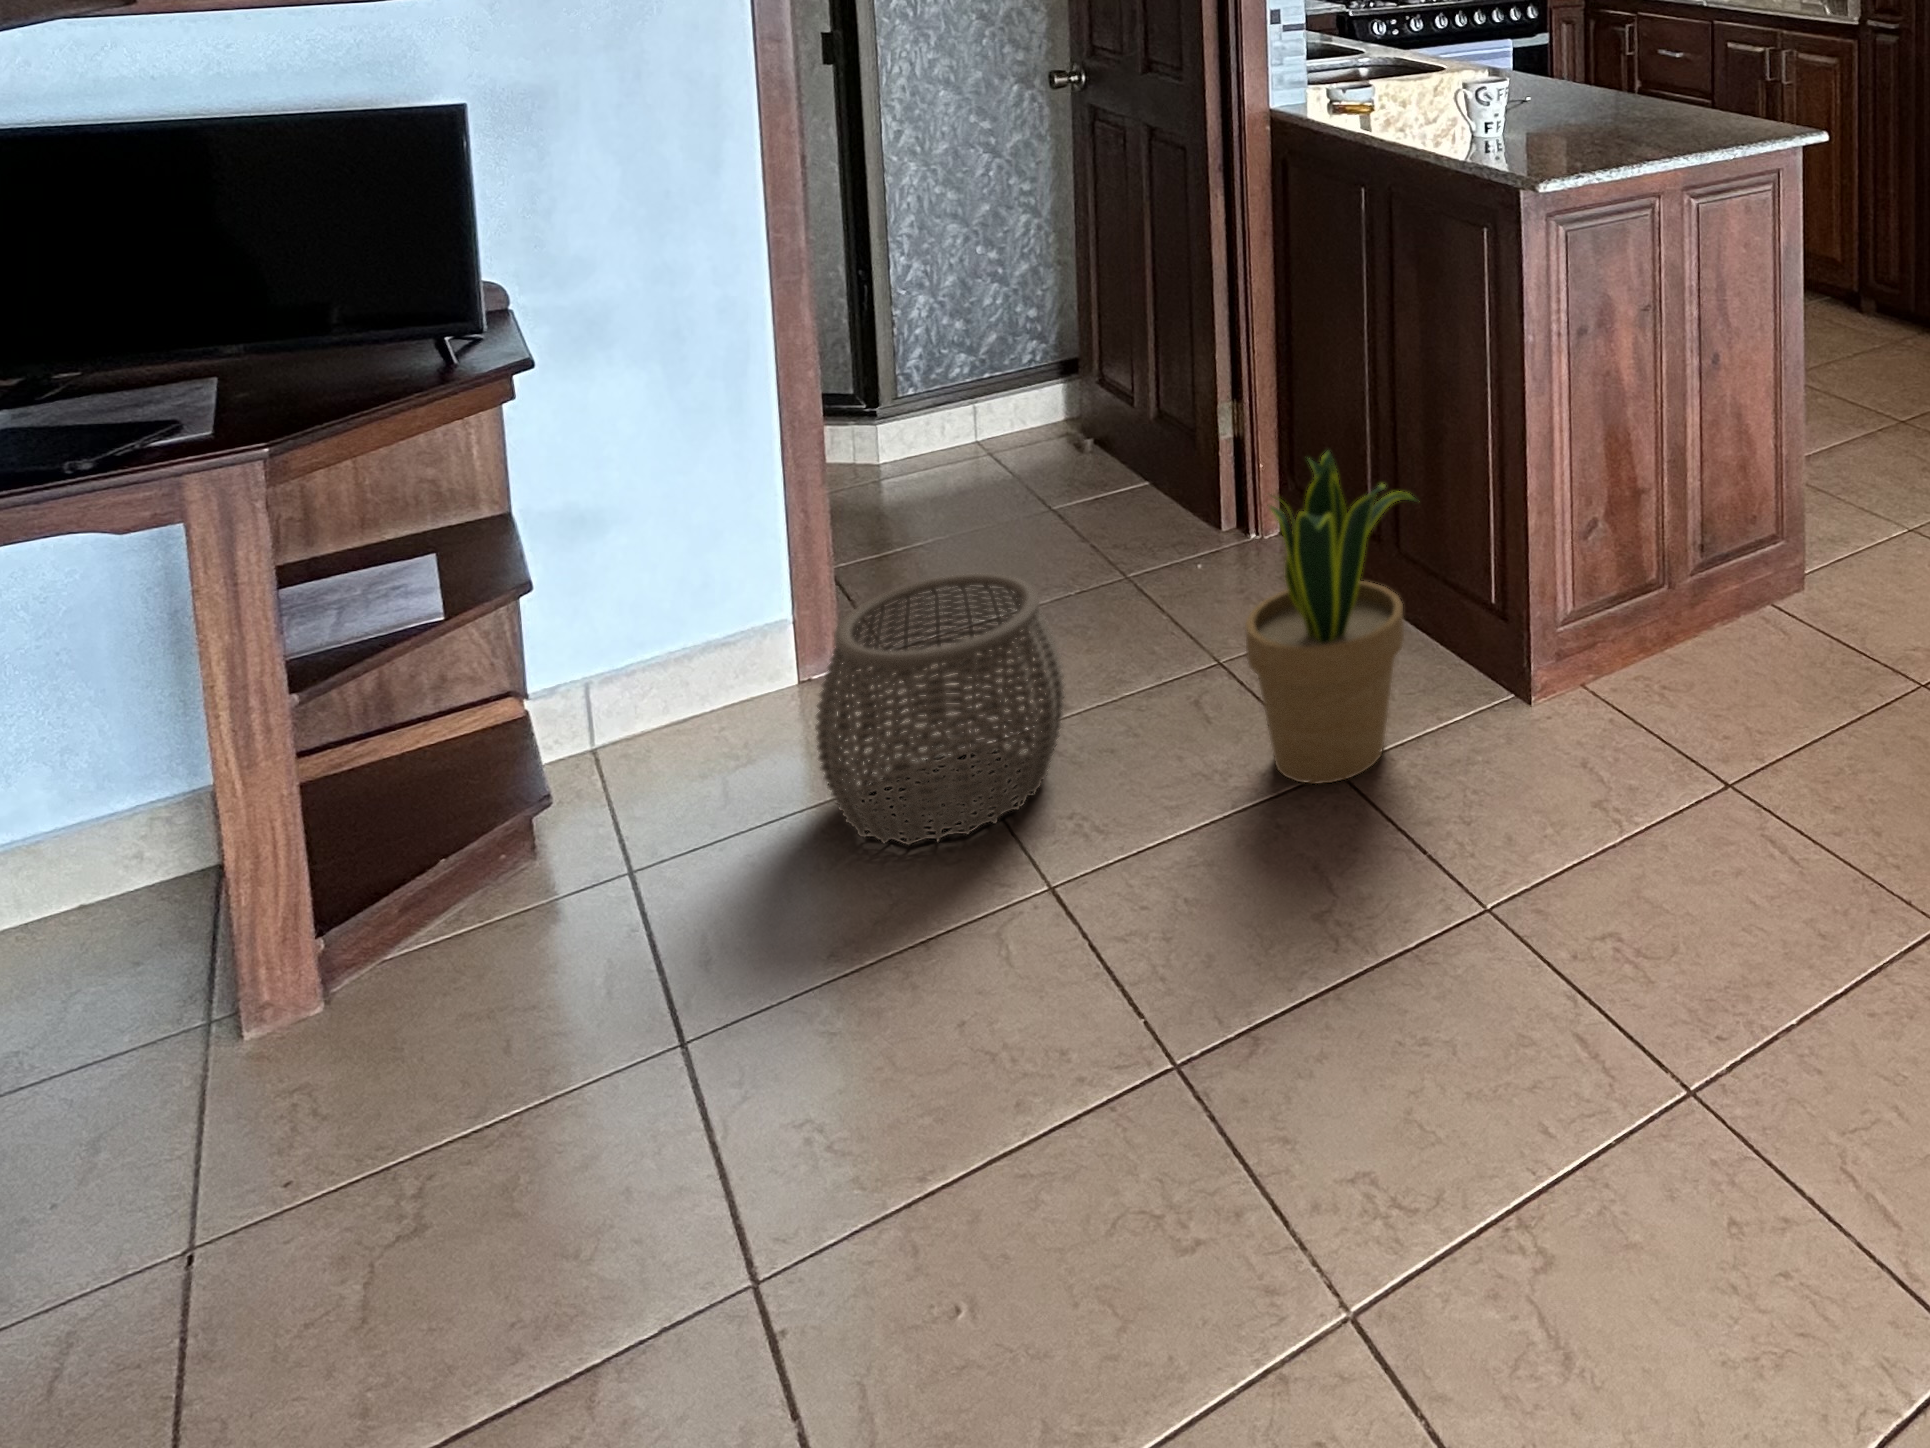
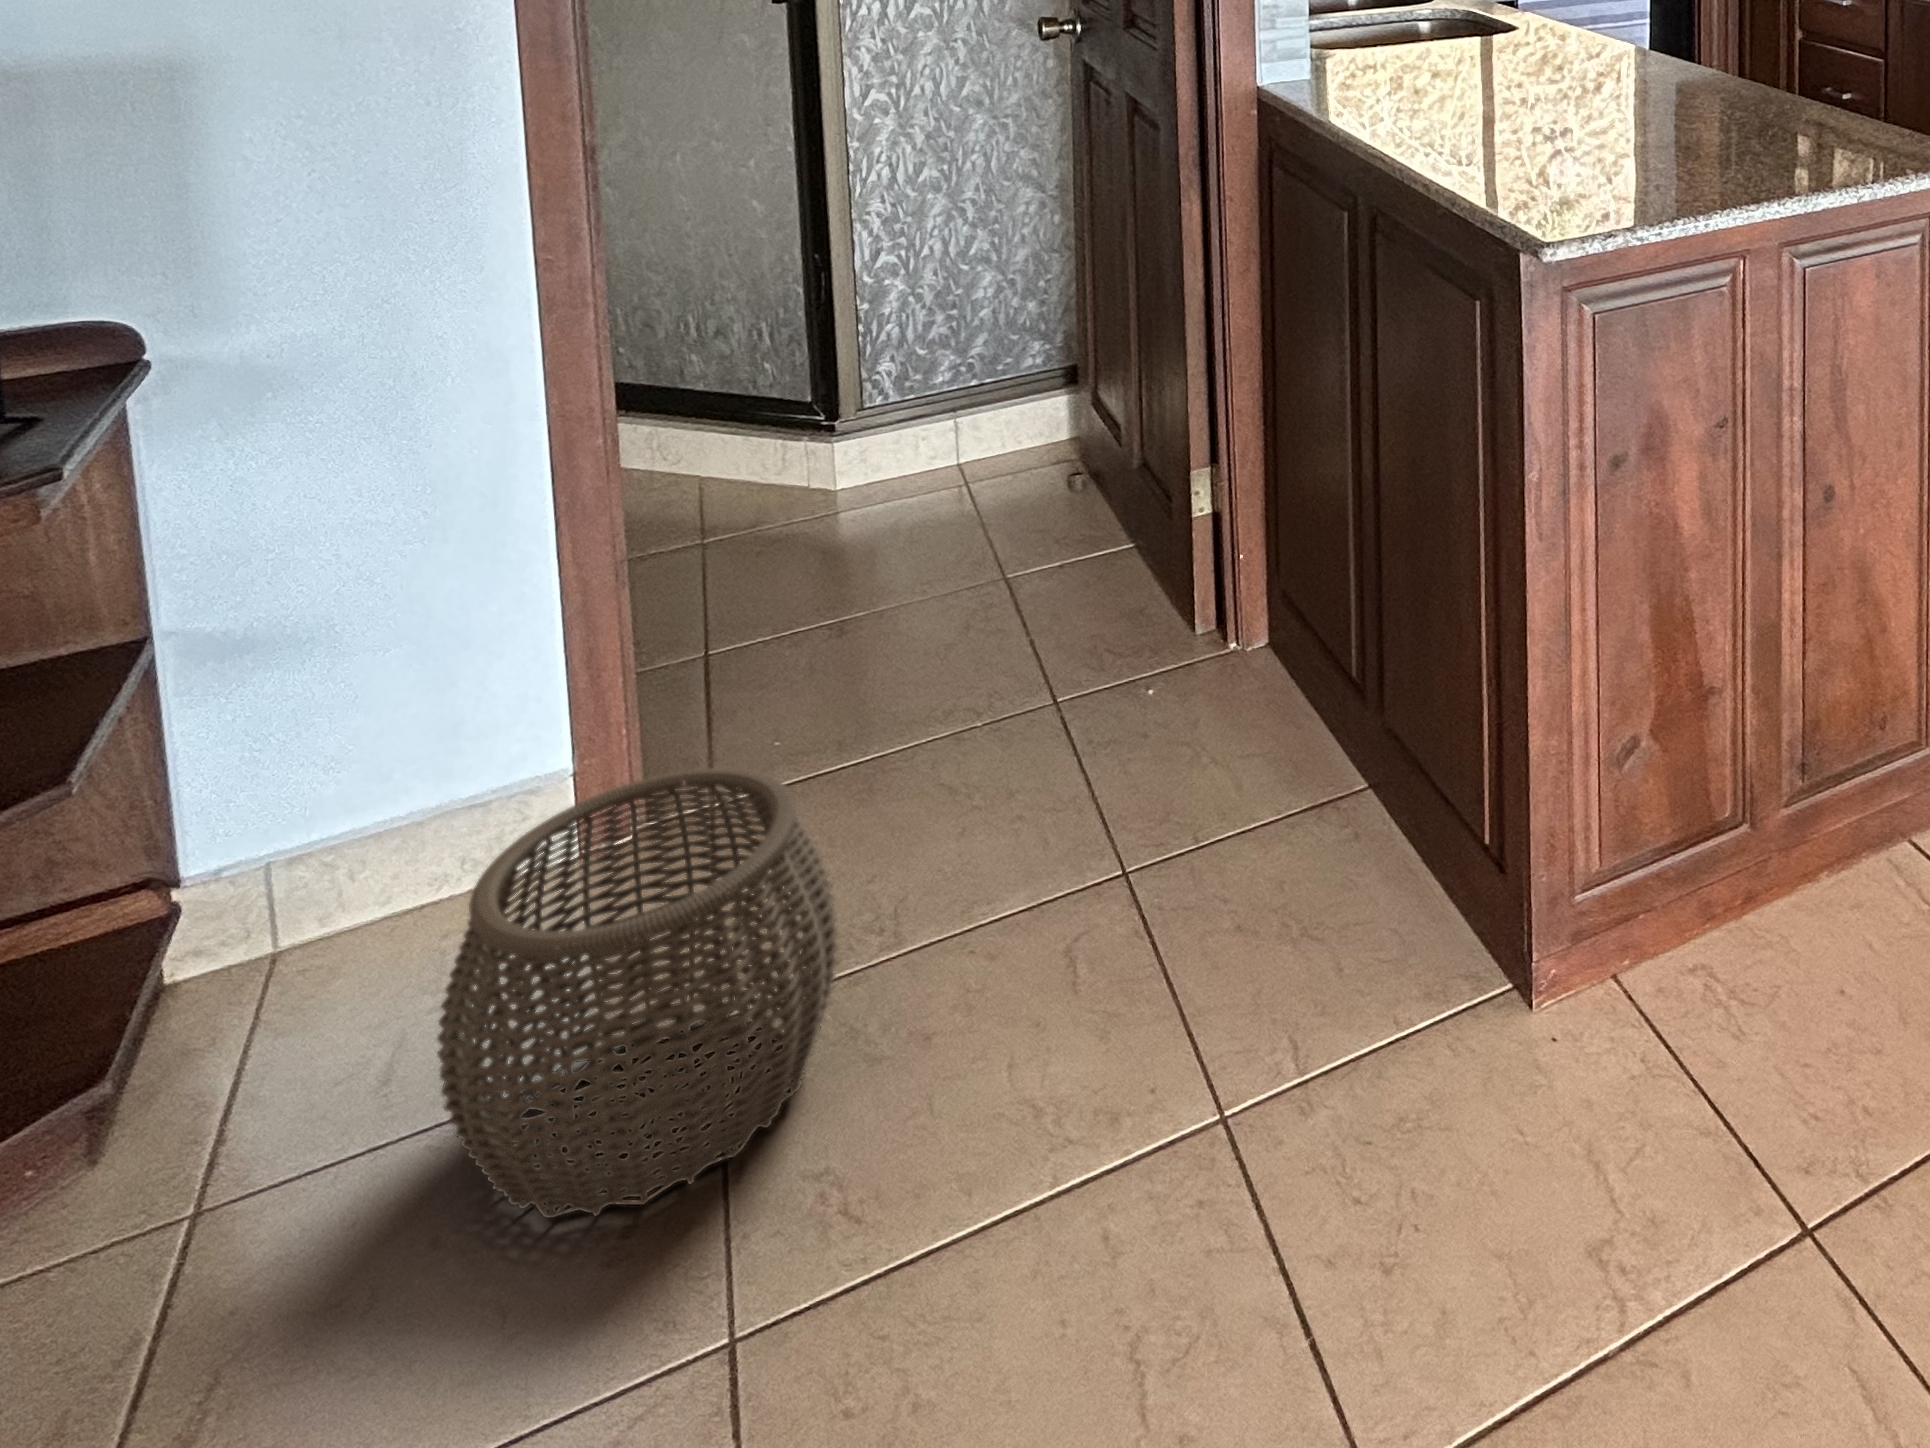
potted plant: present [1245,451,1416,784] -> none [1077,614,1352,1154]

